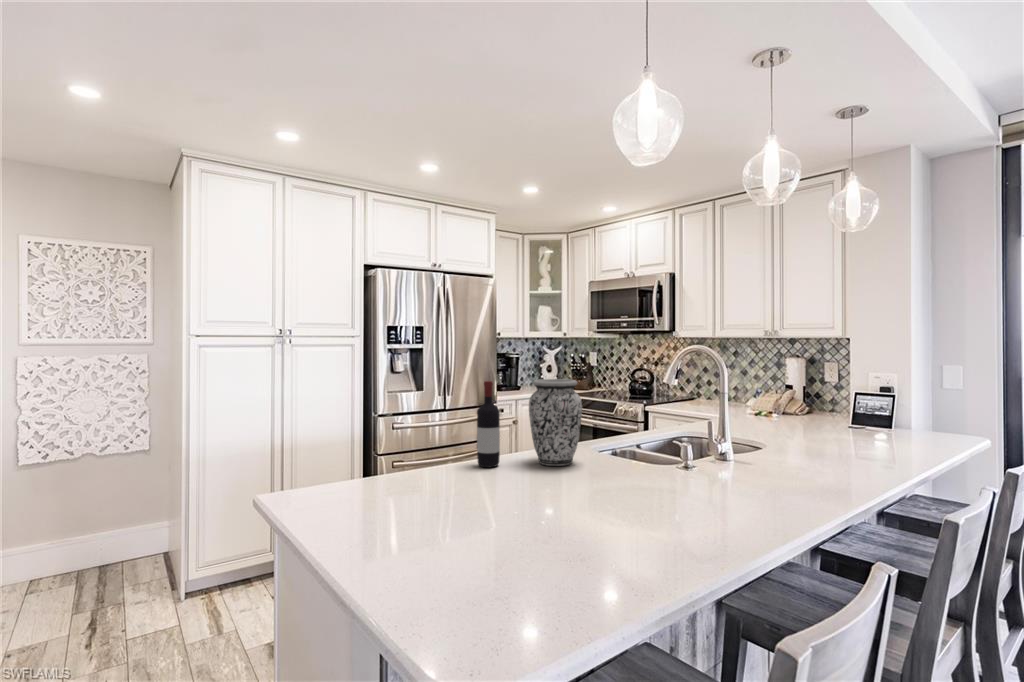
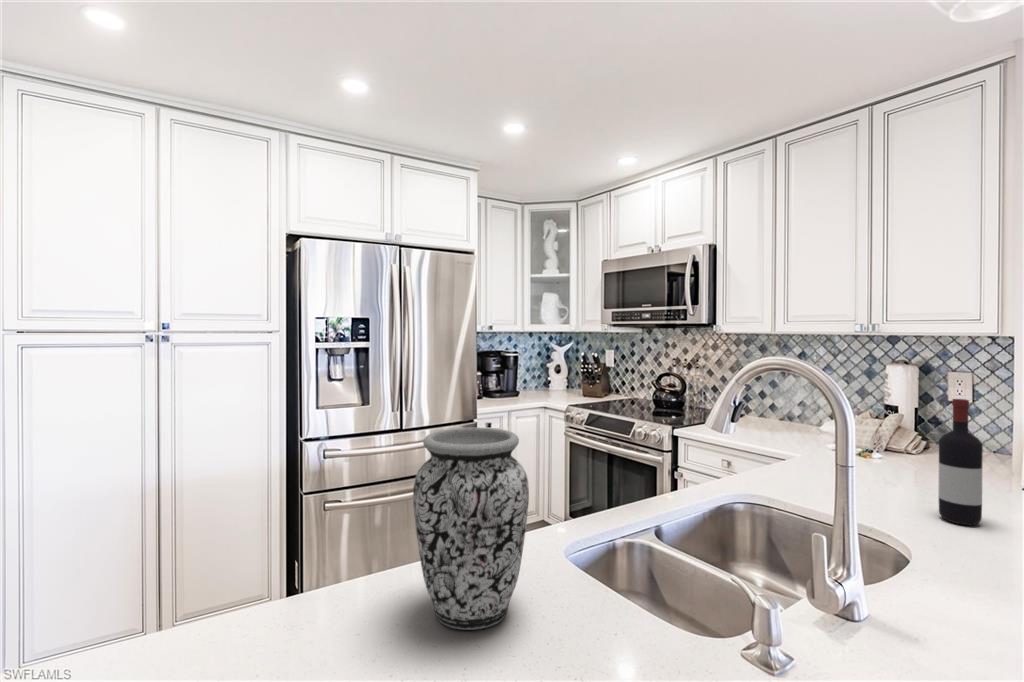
wine bottle: present [477,381,500,467] -> present [938,399,983,525]

